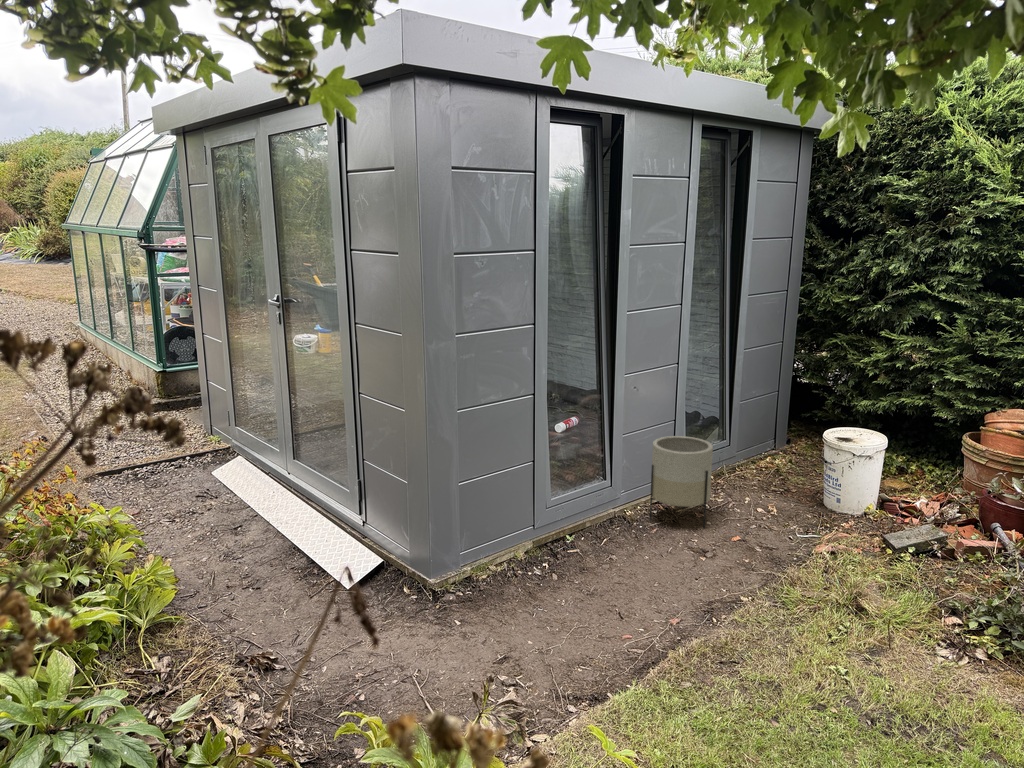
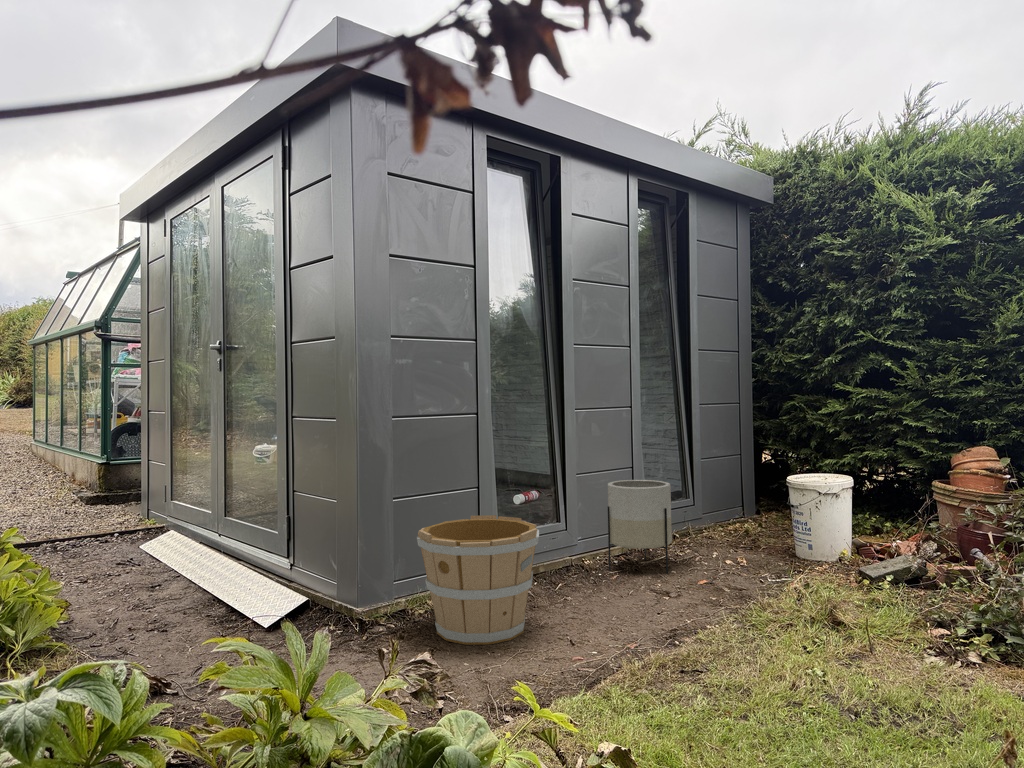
wooden bucket: none [483,491,595,617] -> present [417,515,539,645]

